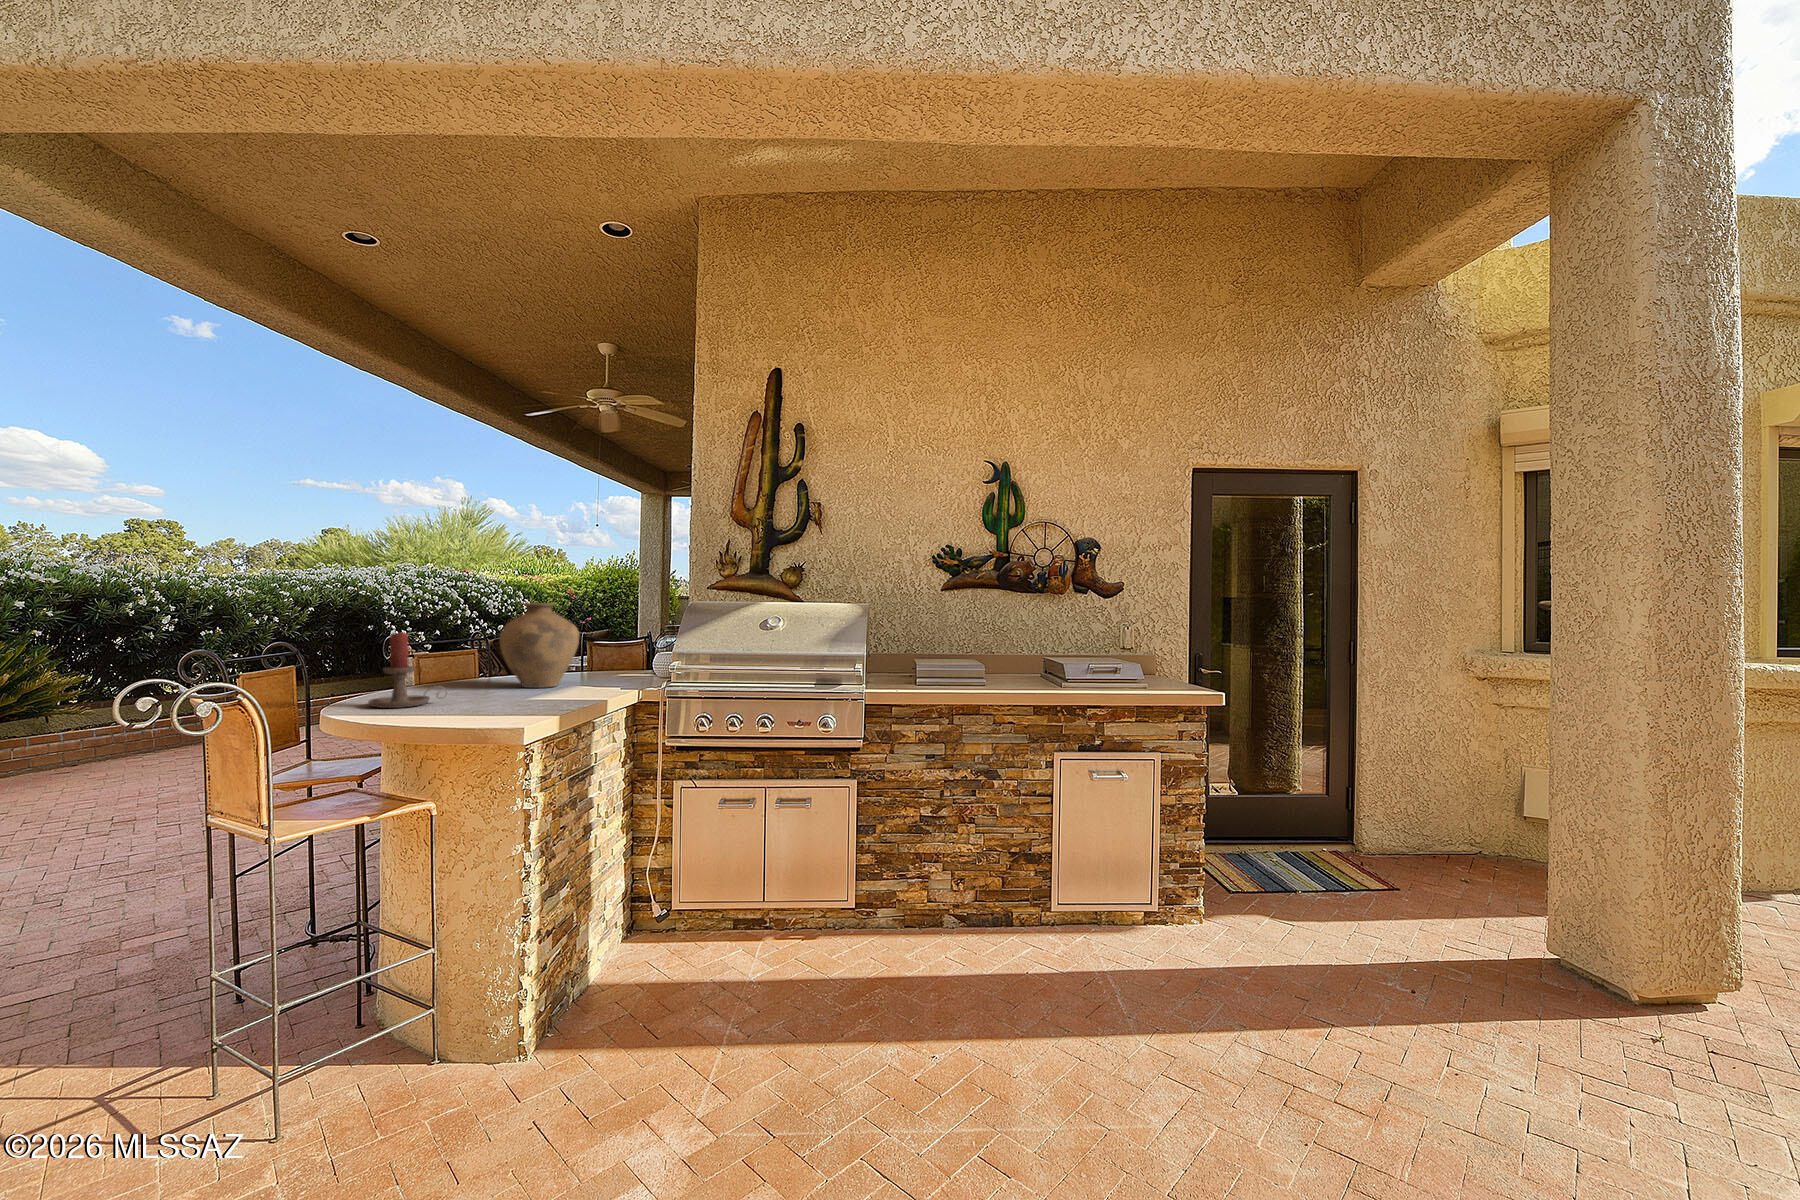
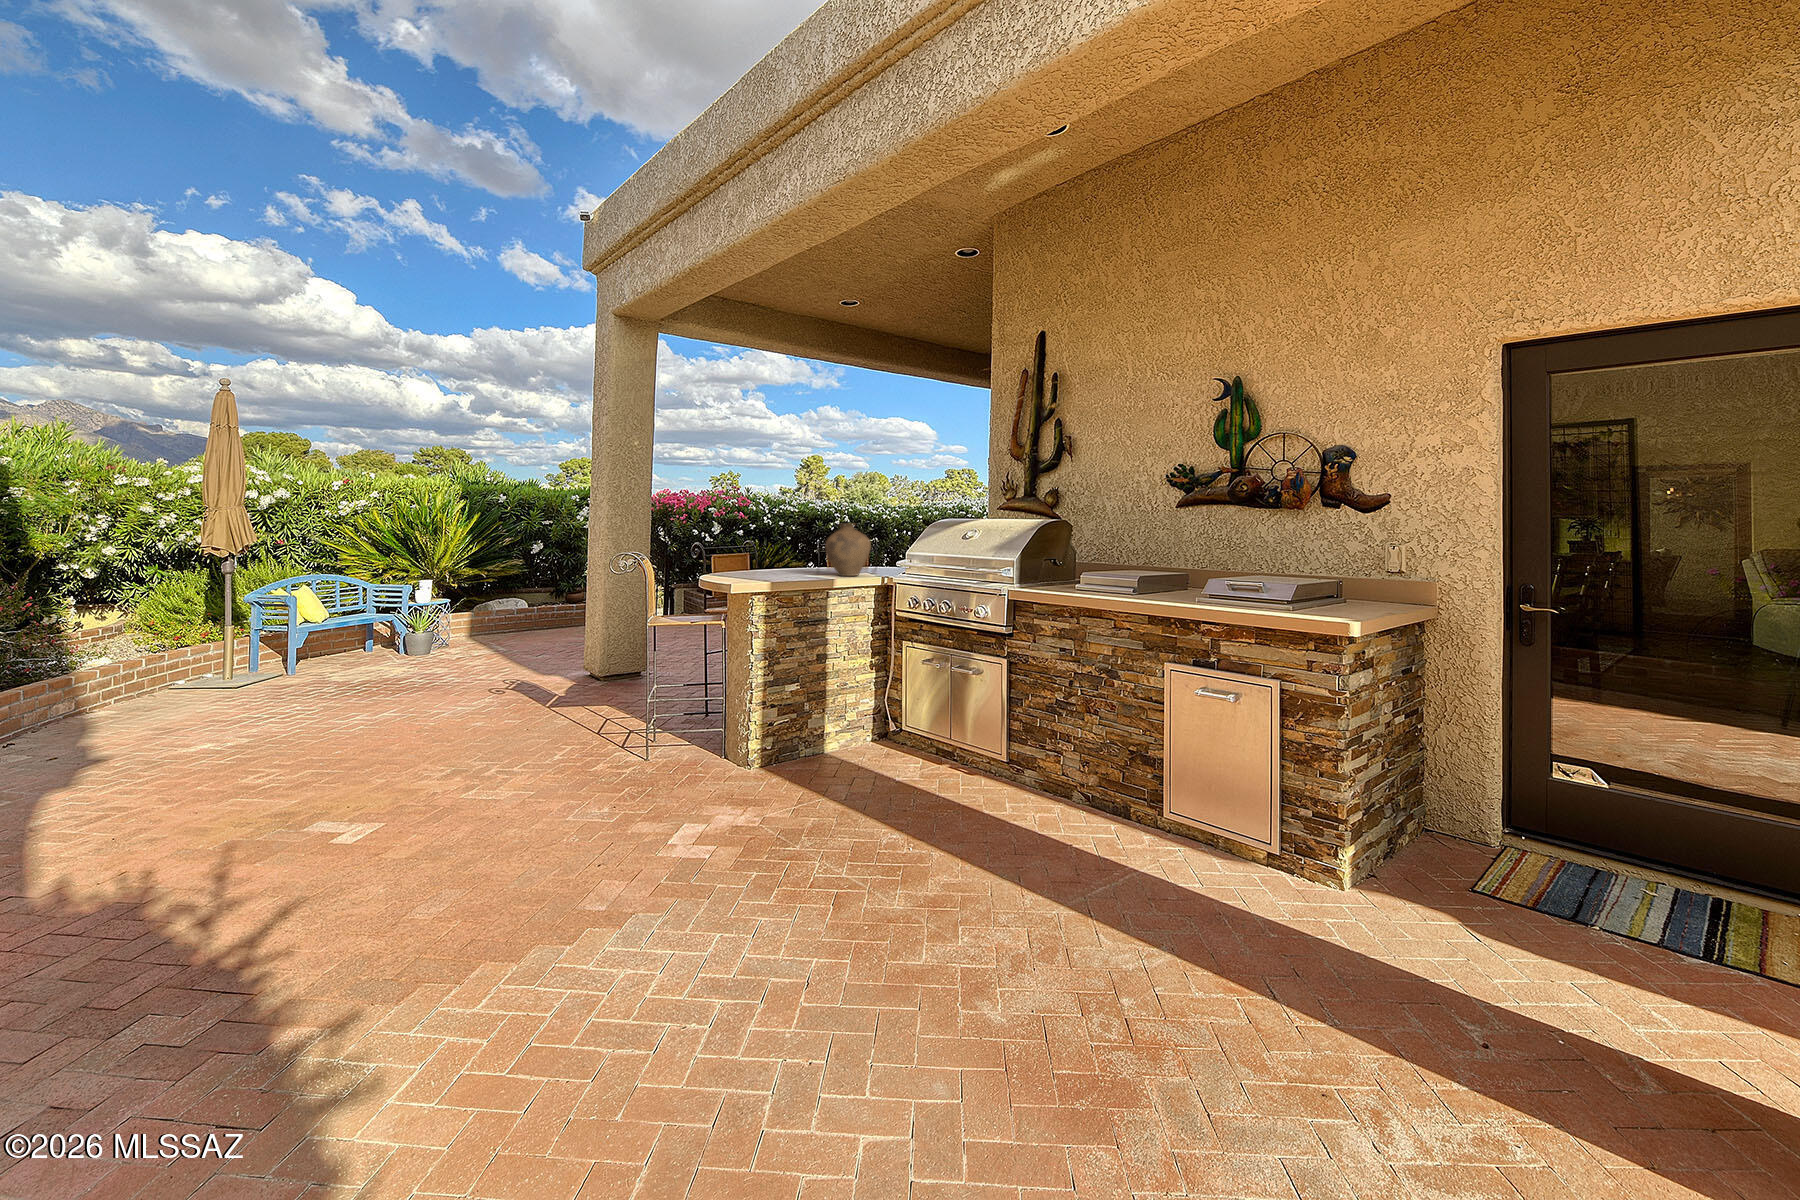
candle holder: present [368,633,448,708] -> none [737,538,772,578]

